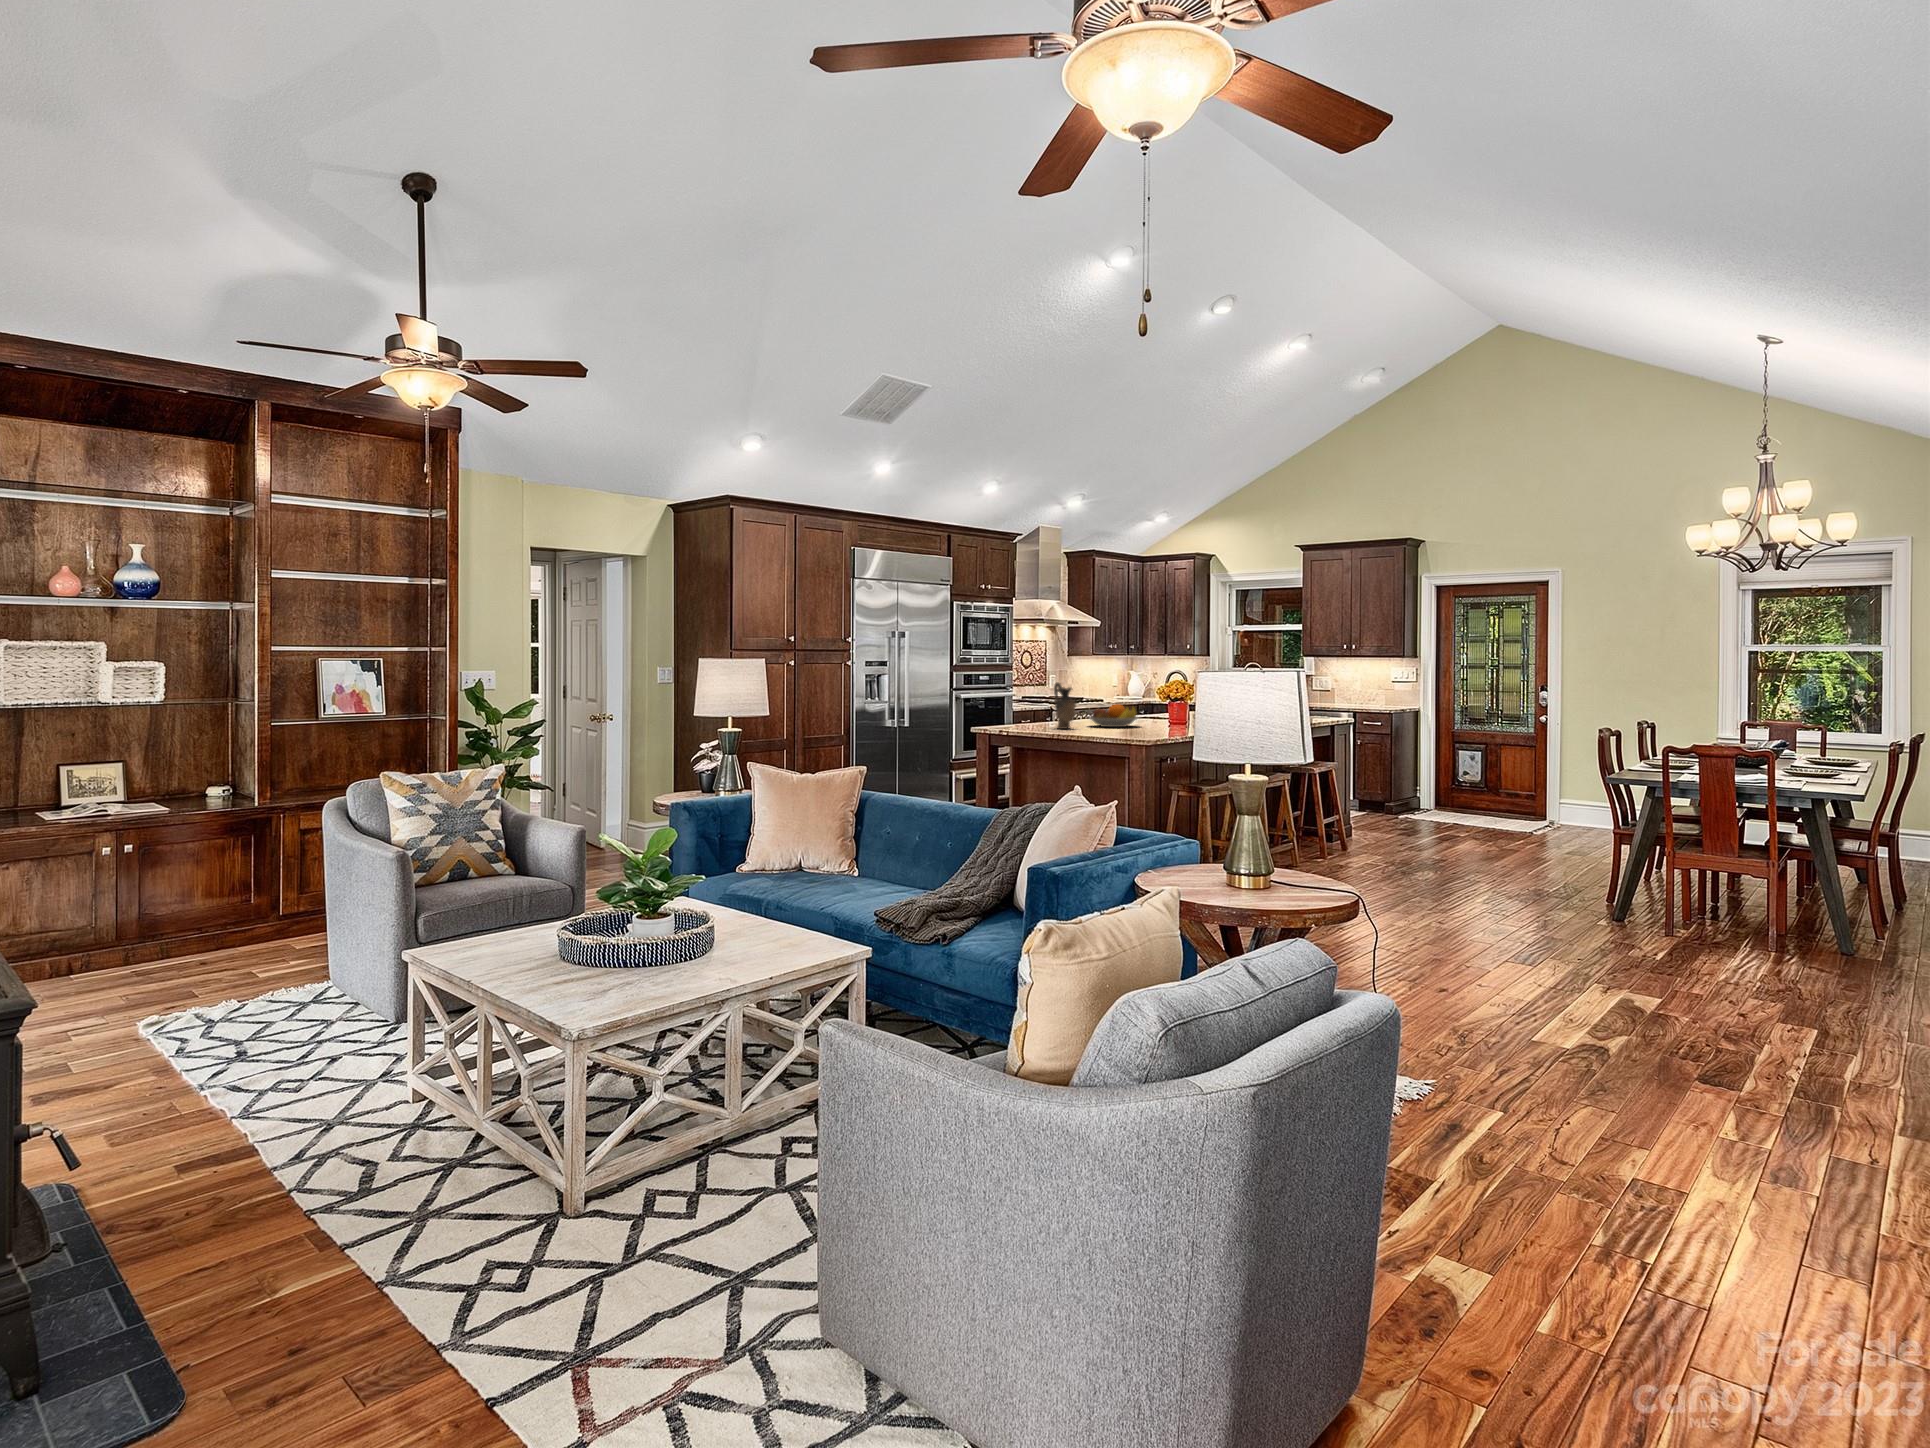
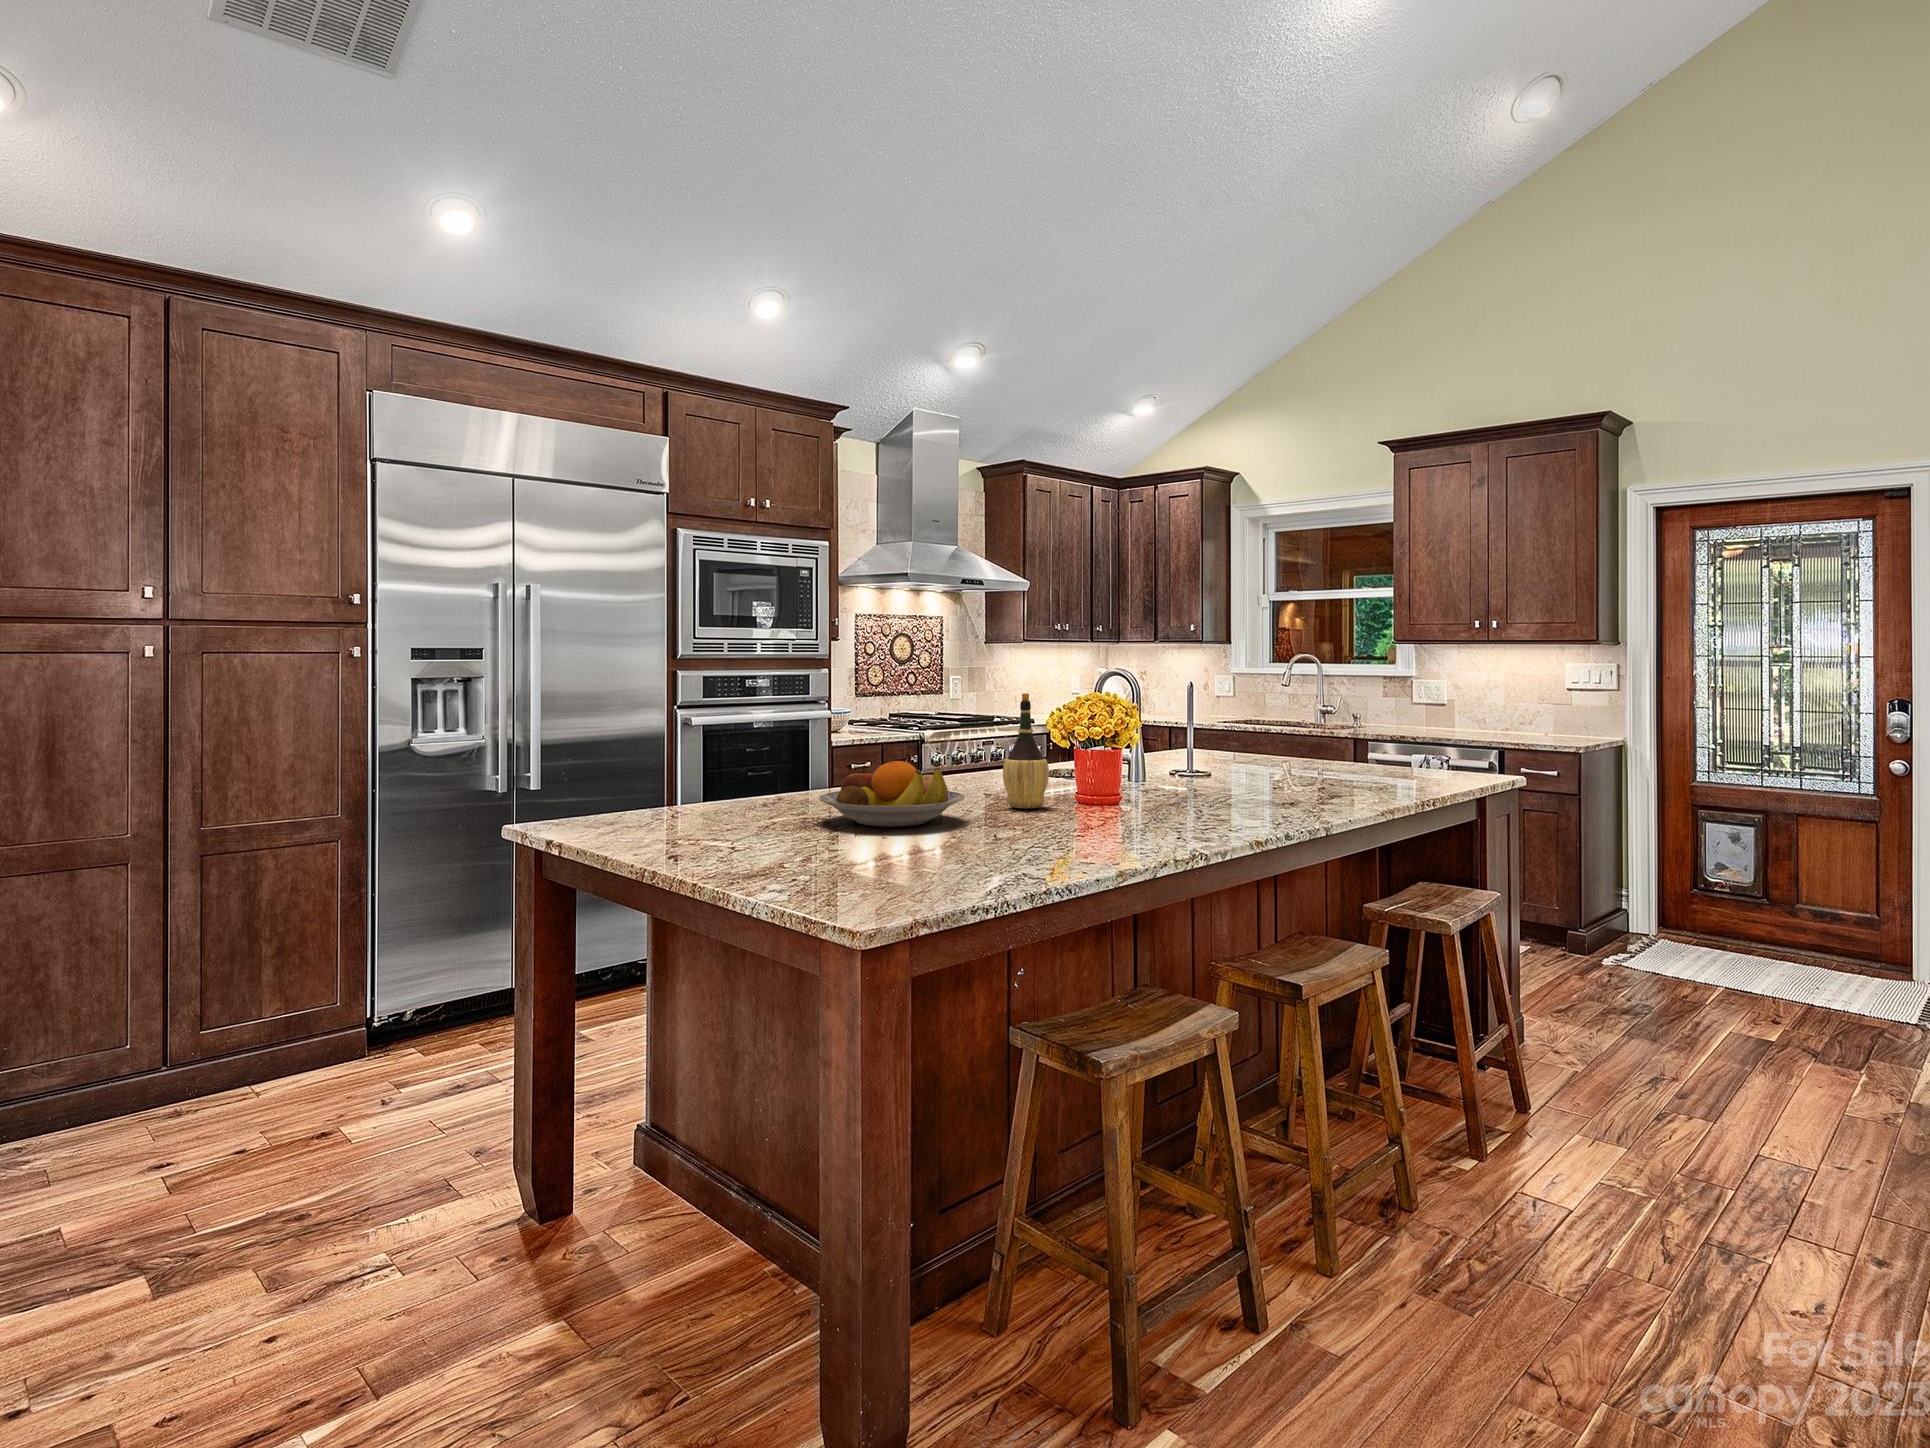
wine bottle: none [1147,680,1165,724] -> present [1003,693,1049,808]
ceramic pitcher: present [1054,682,1076,729] -> none [704,700,762,837]

